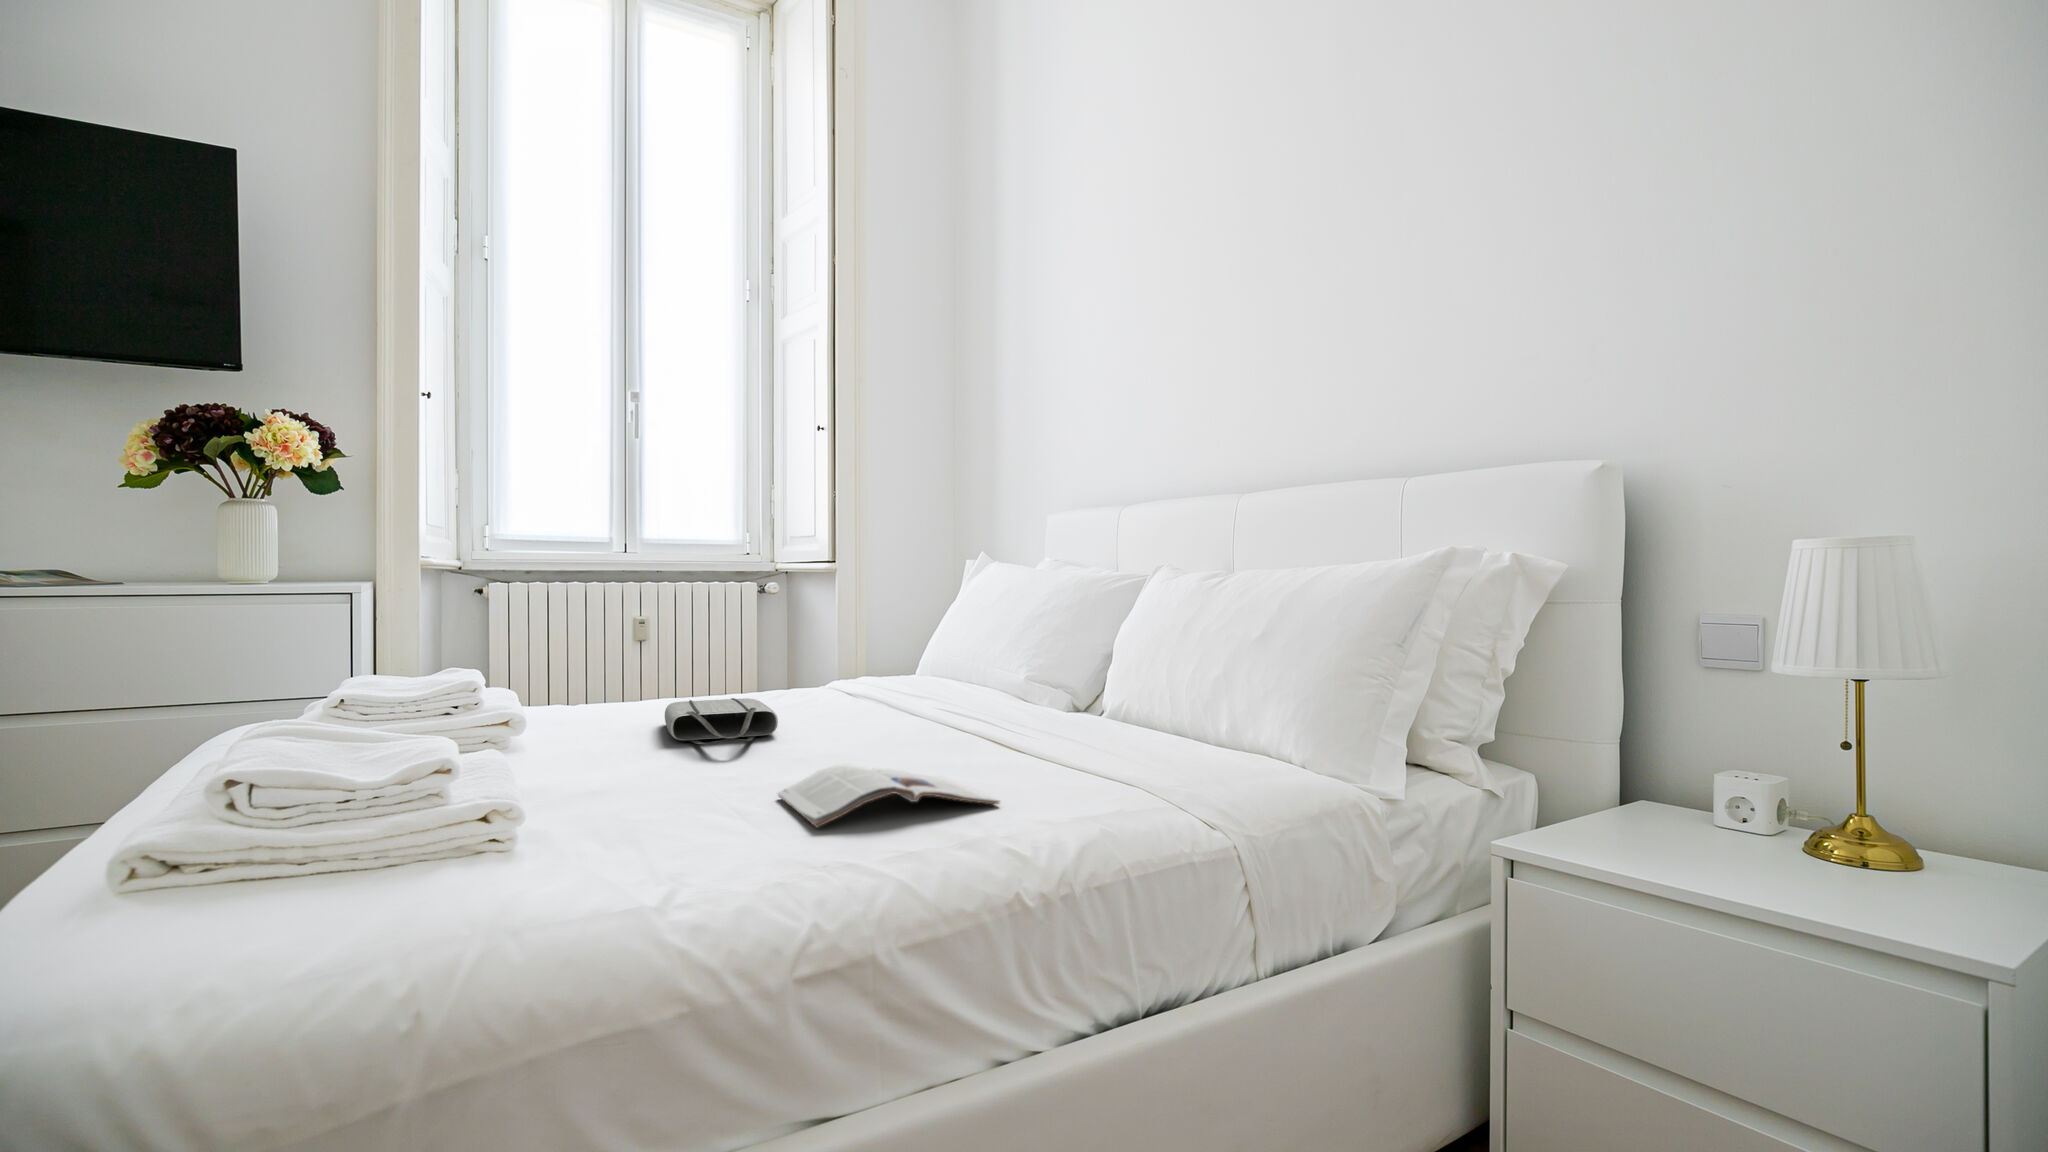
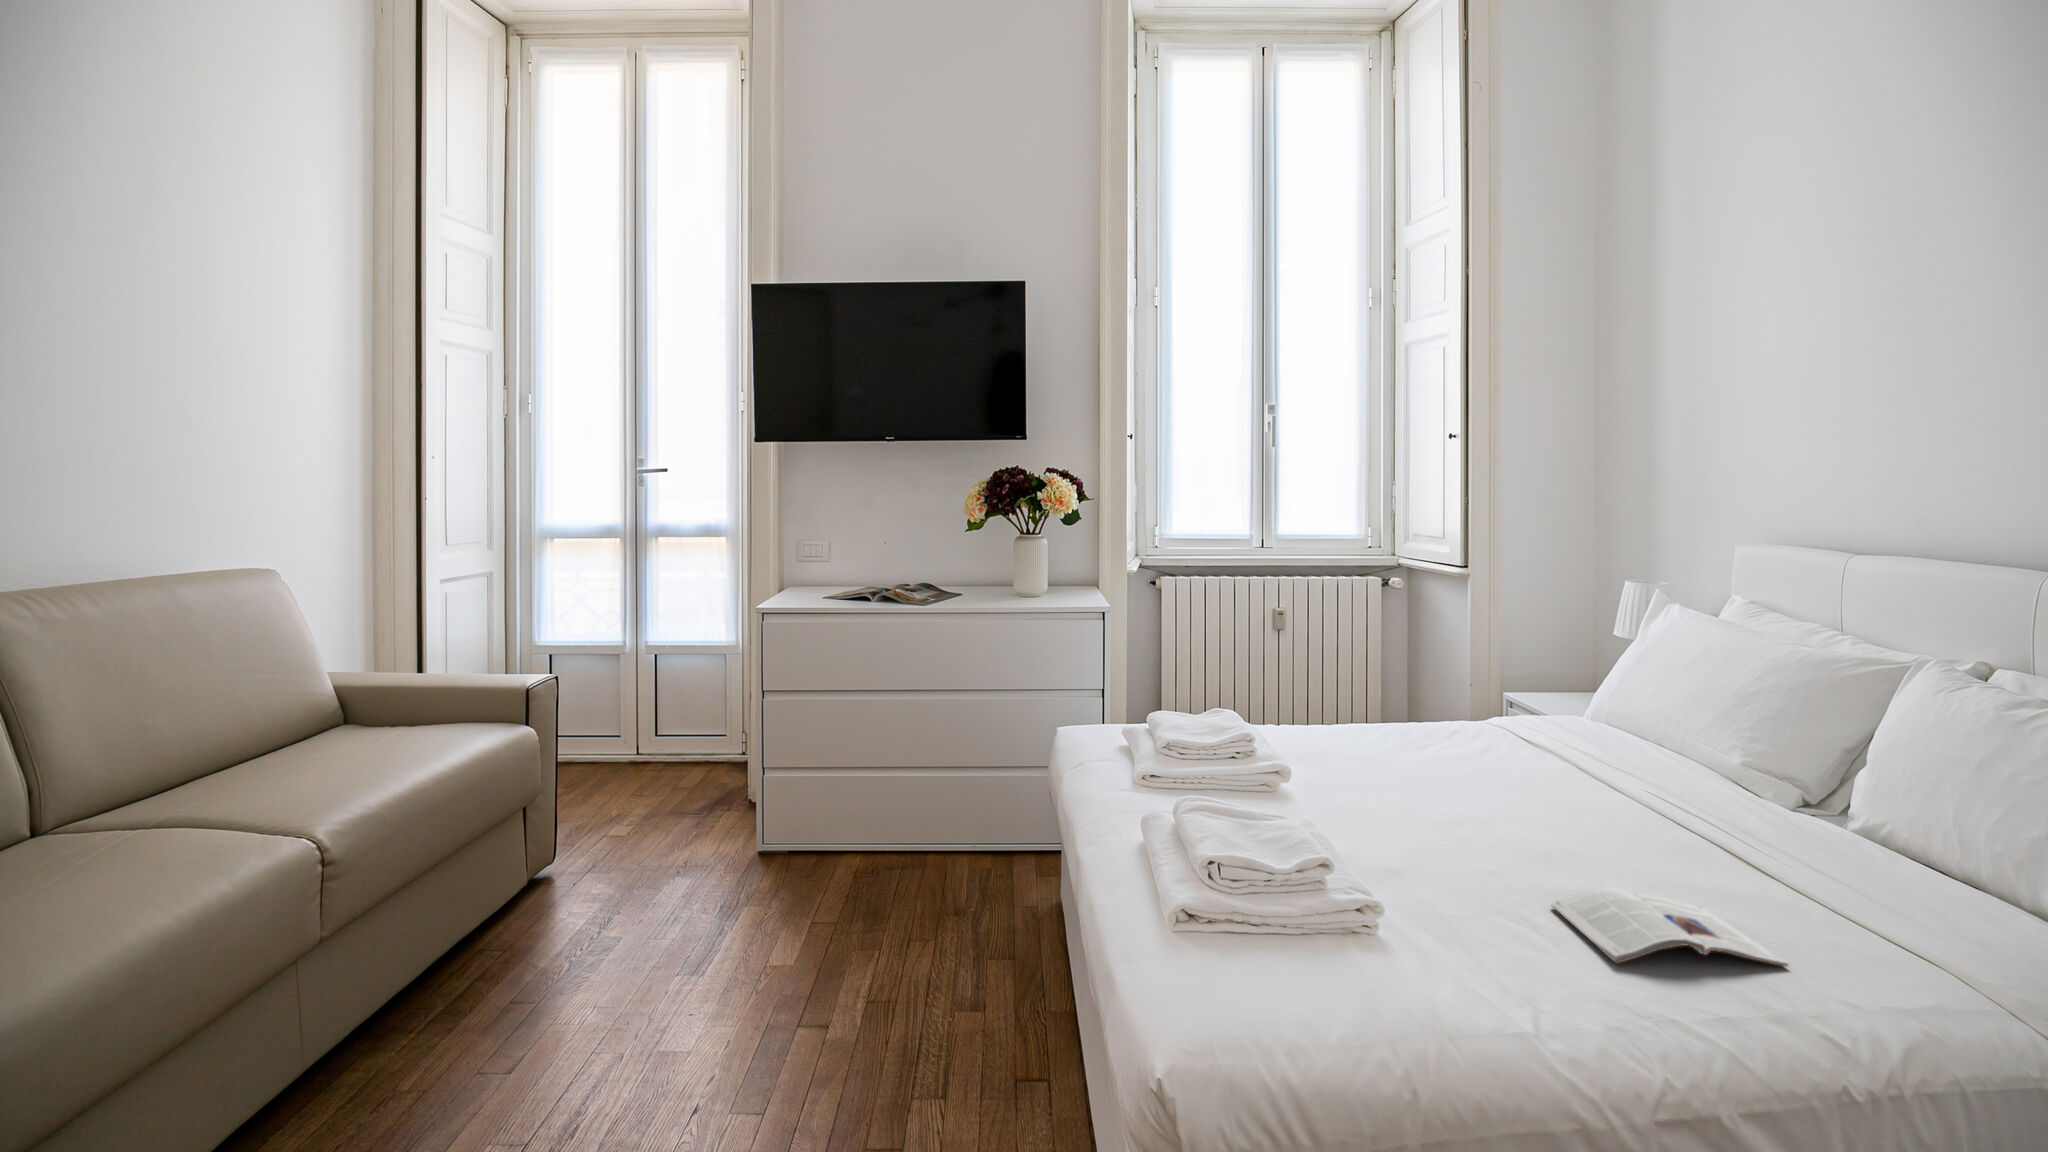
tote bag: present [665,698,778,744] -> none [1380,751,1494,820]

